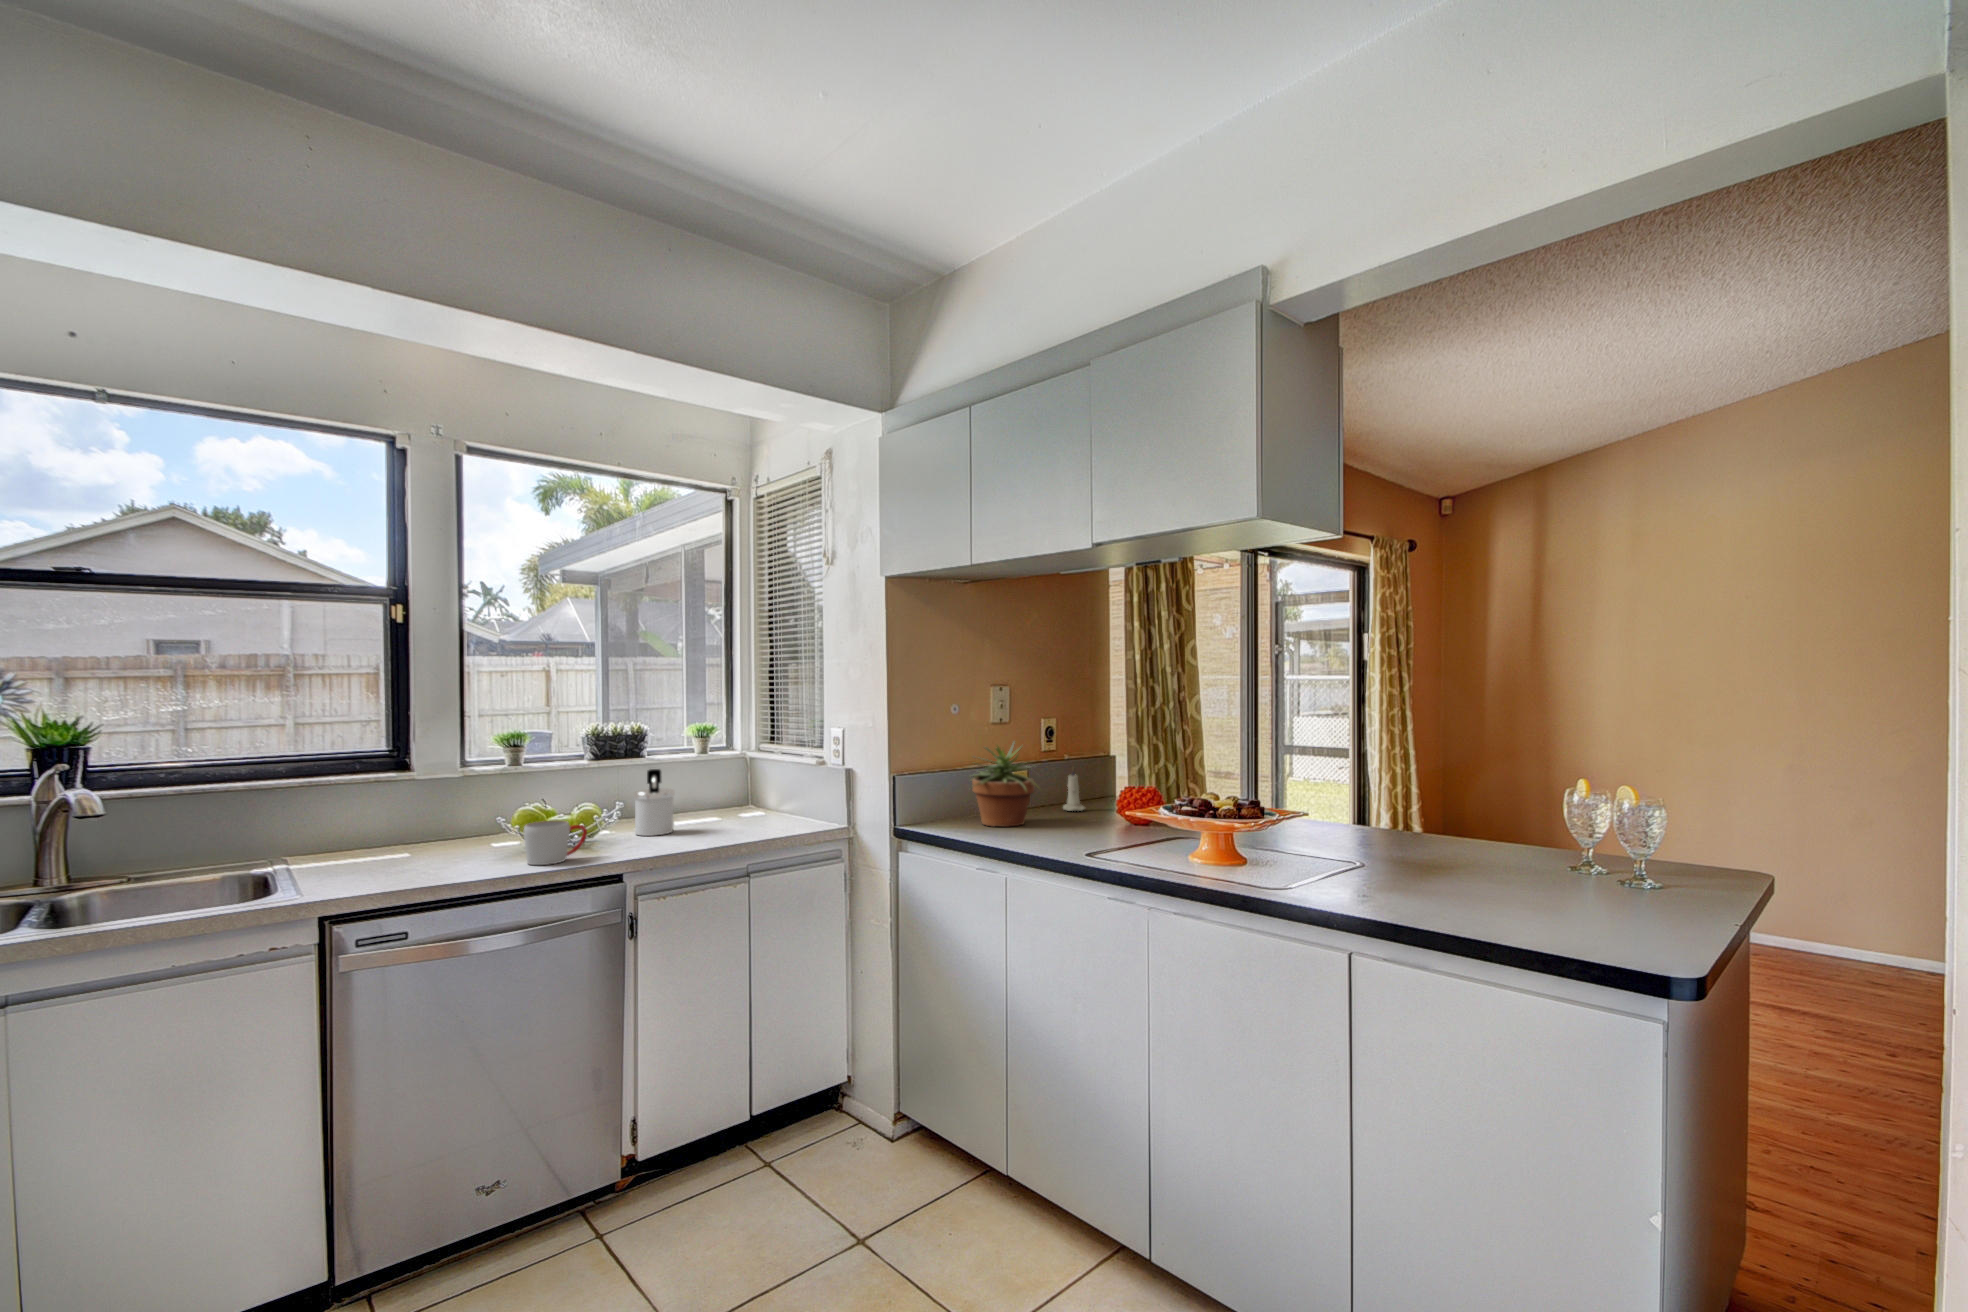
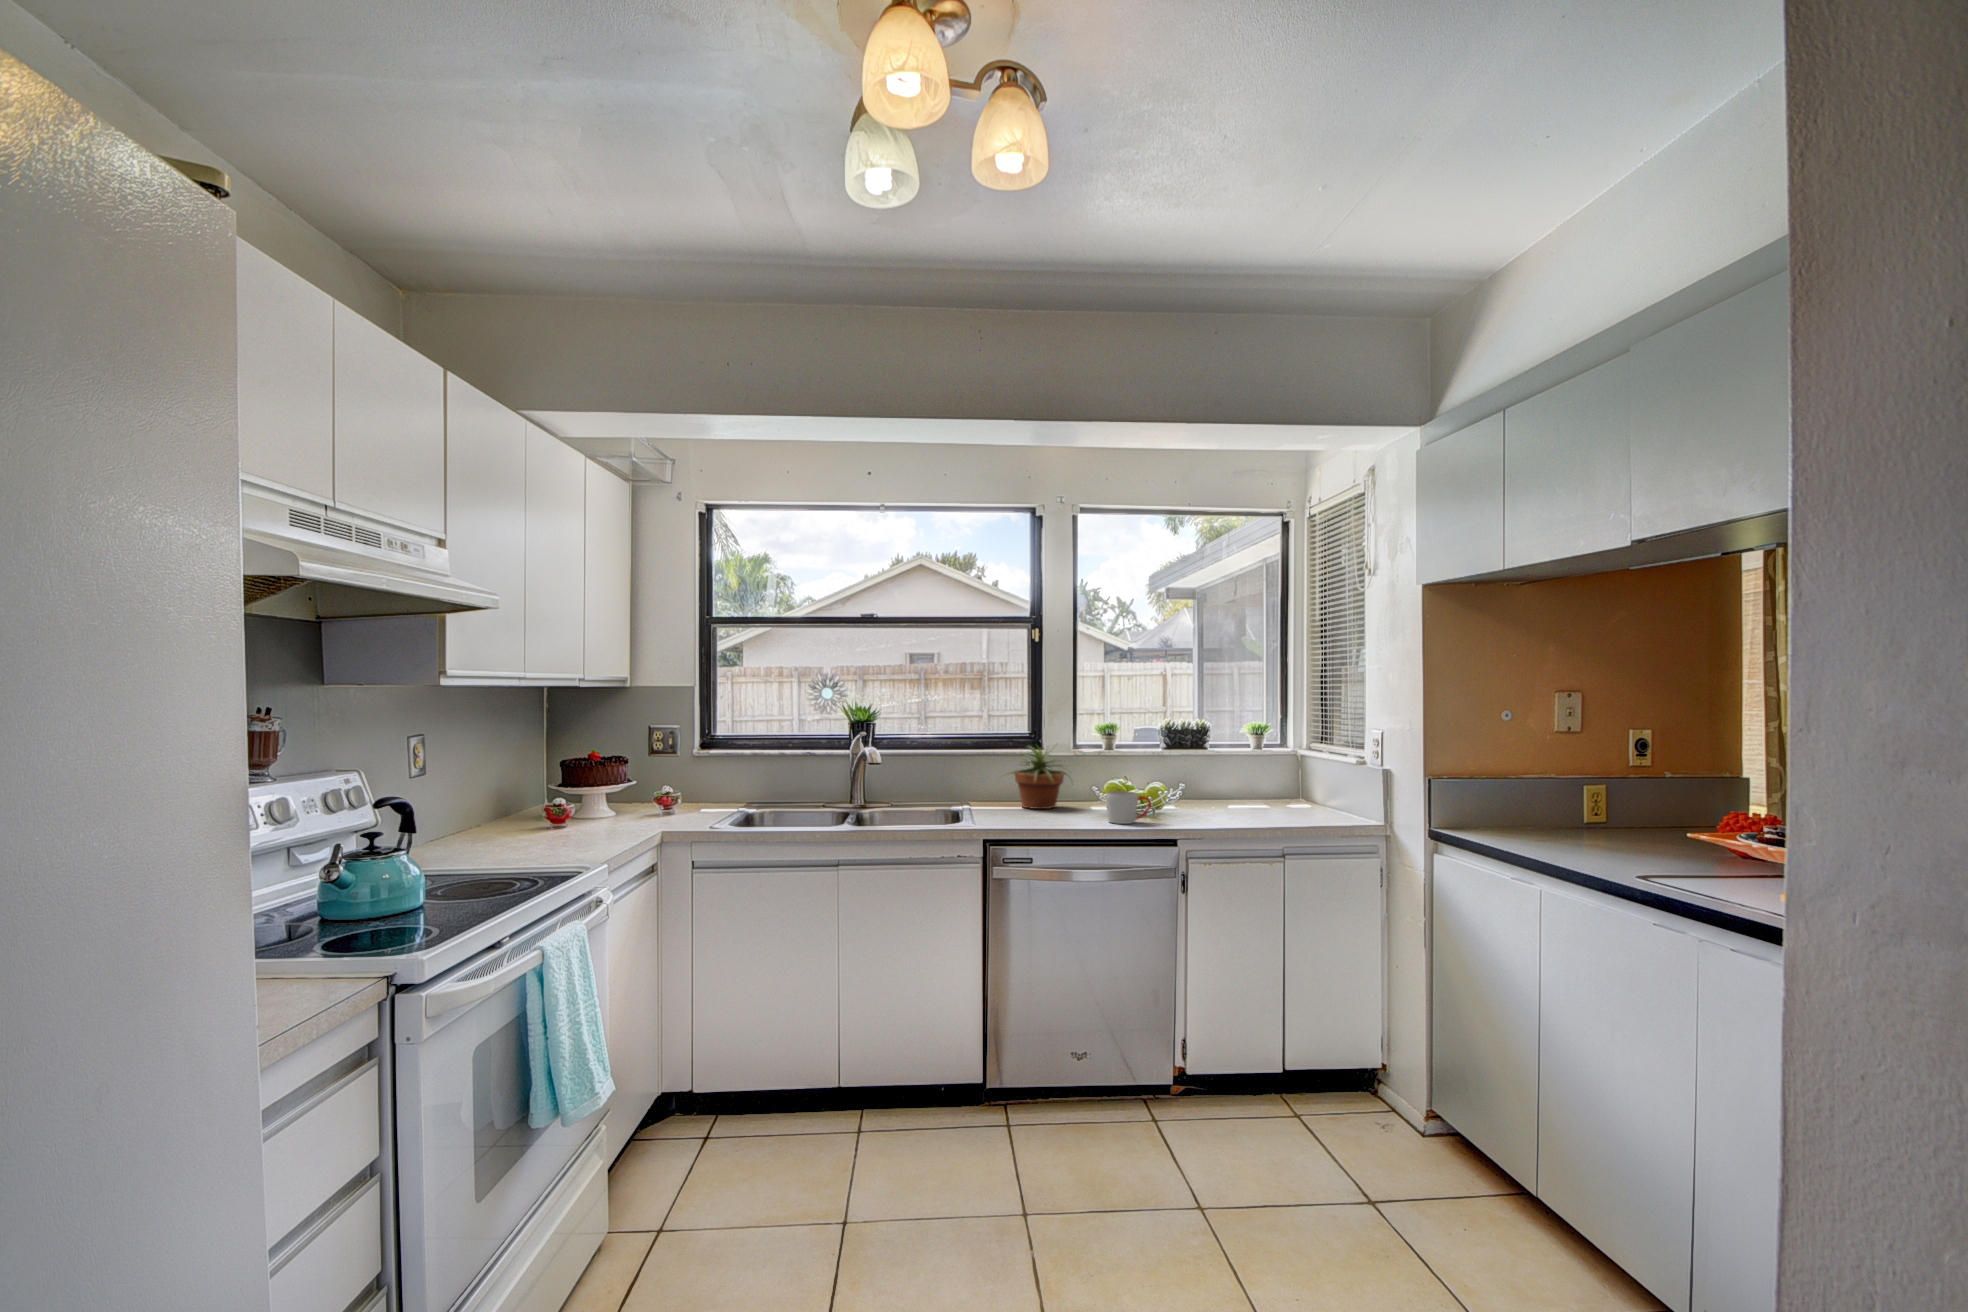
potted plant: present [970,743,1039,827] -> present [1010,746,1068,809]
soap dispenser: present [633,769,675,836] -> none [1193,759,1226,814]
candle: present [1063,769,1085,811] -> none [1649,788,1682,840]

